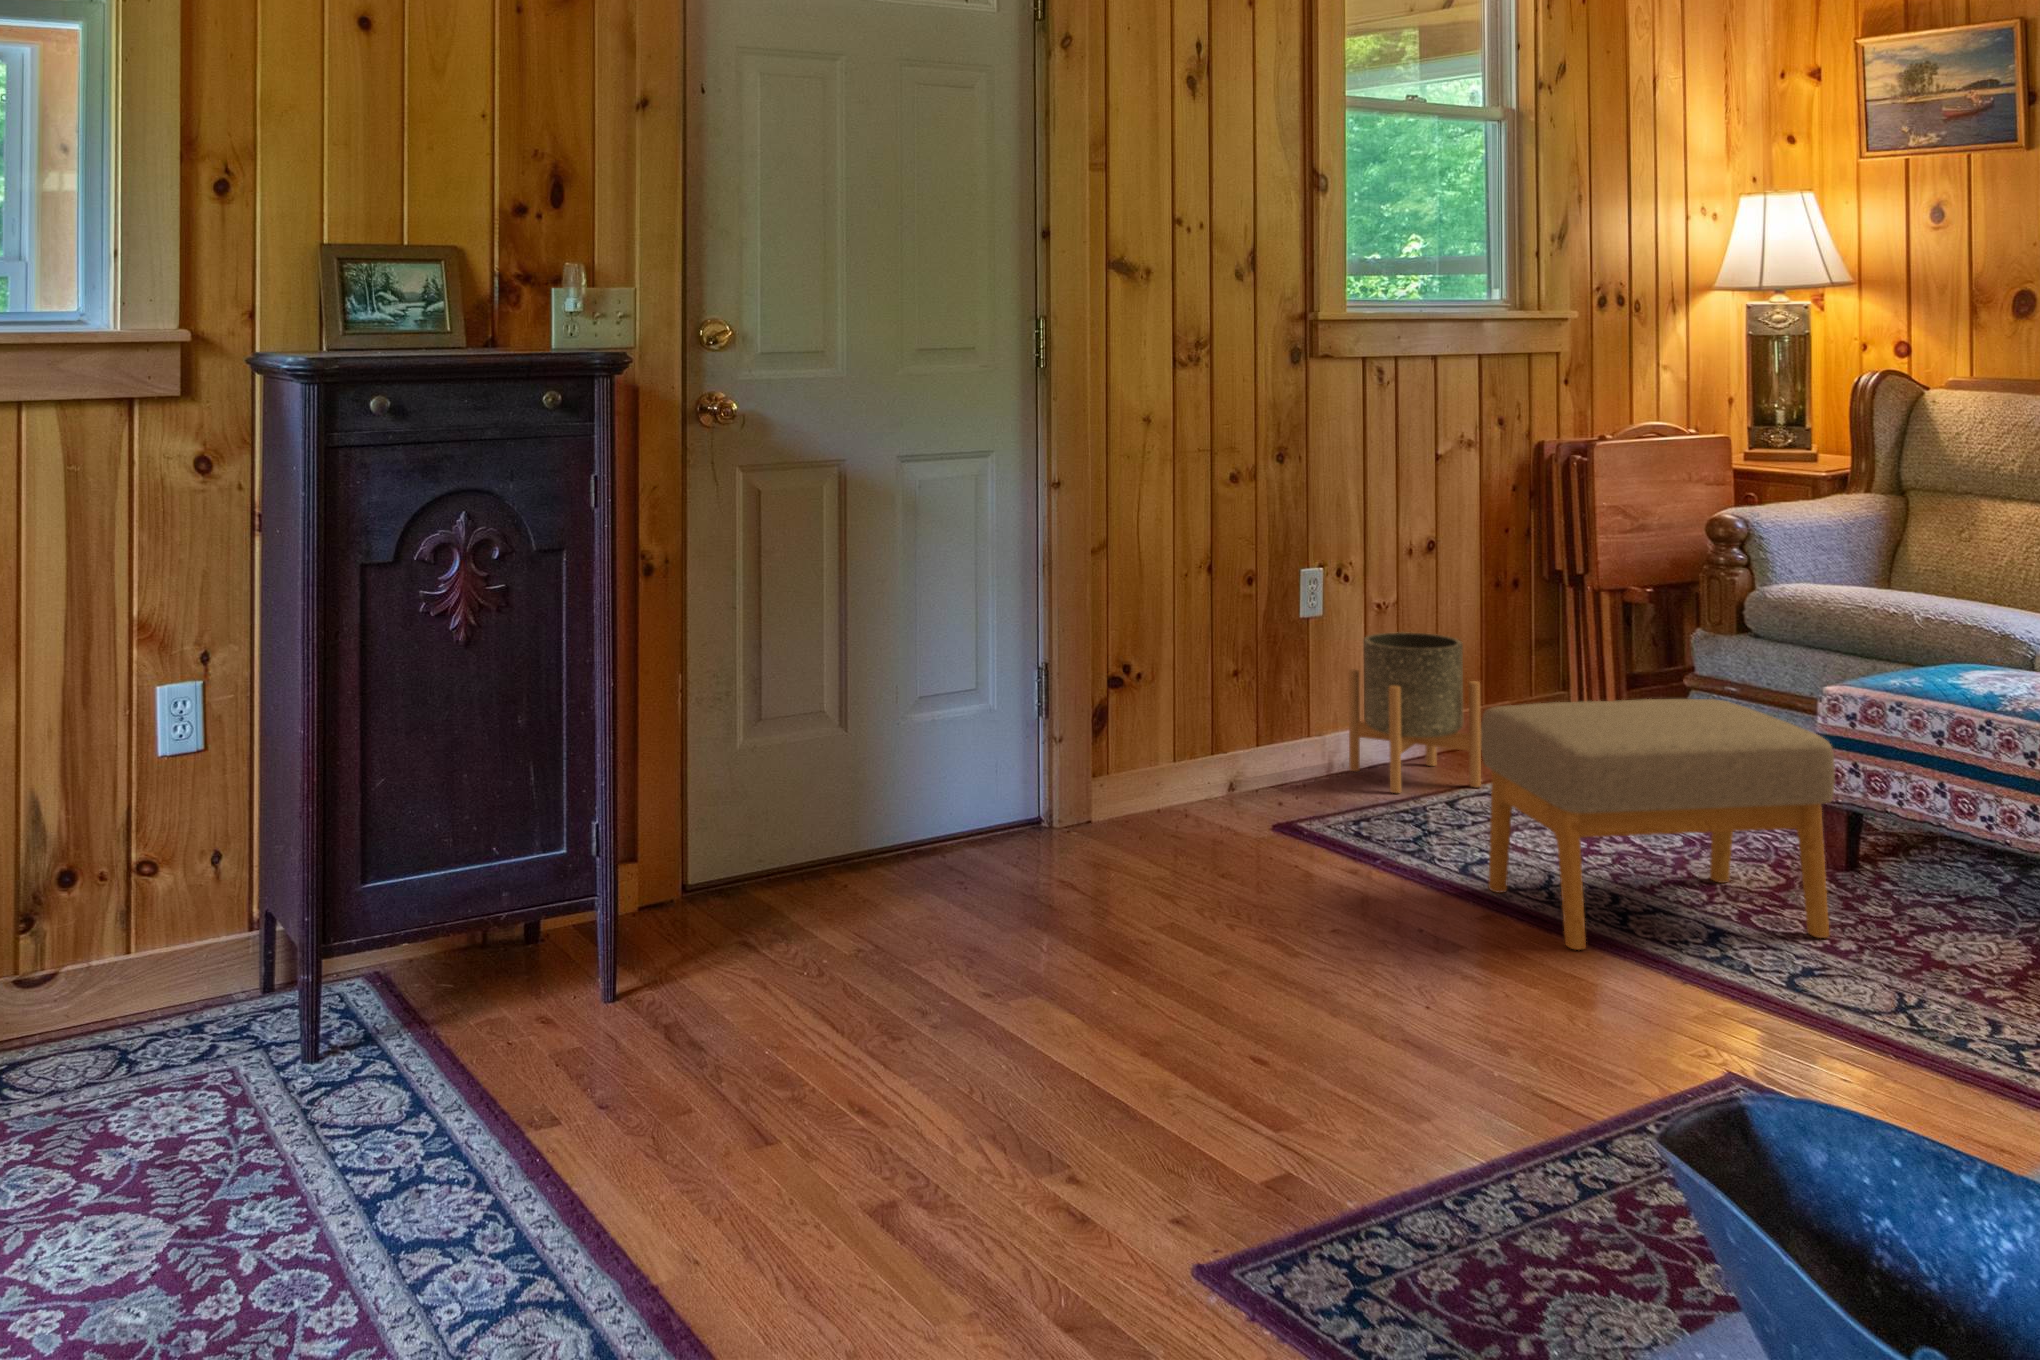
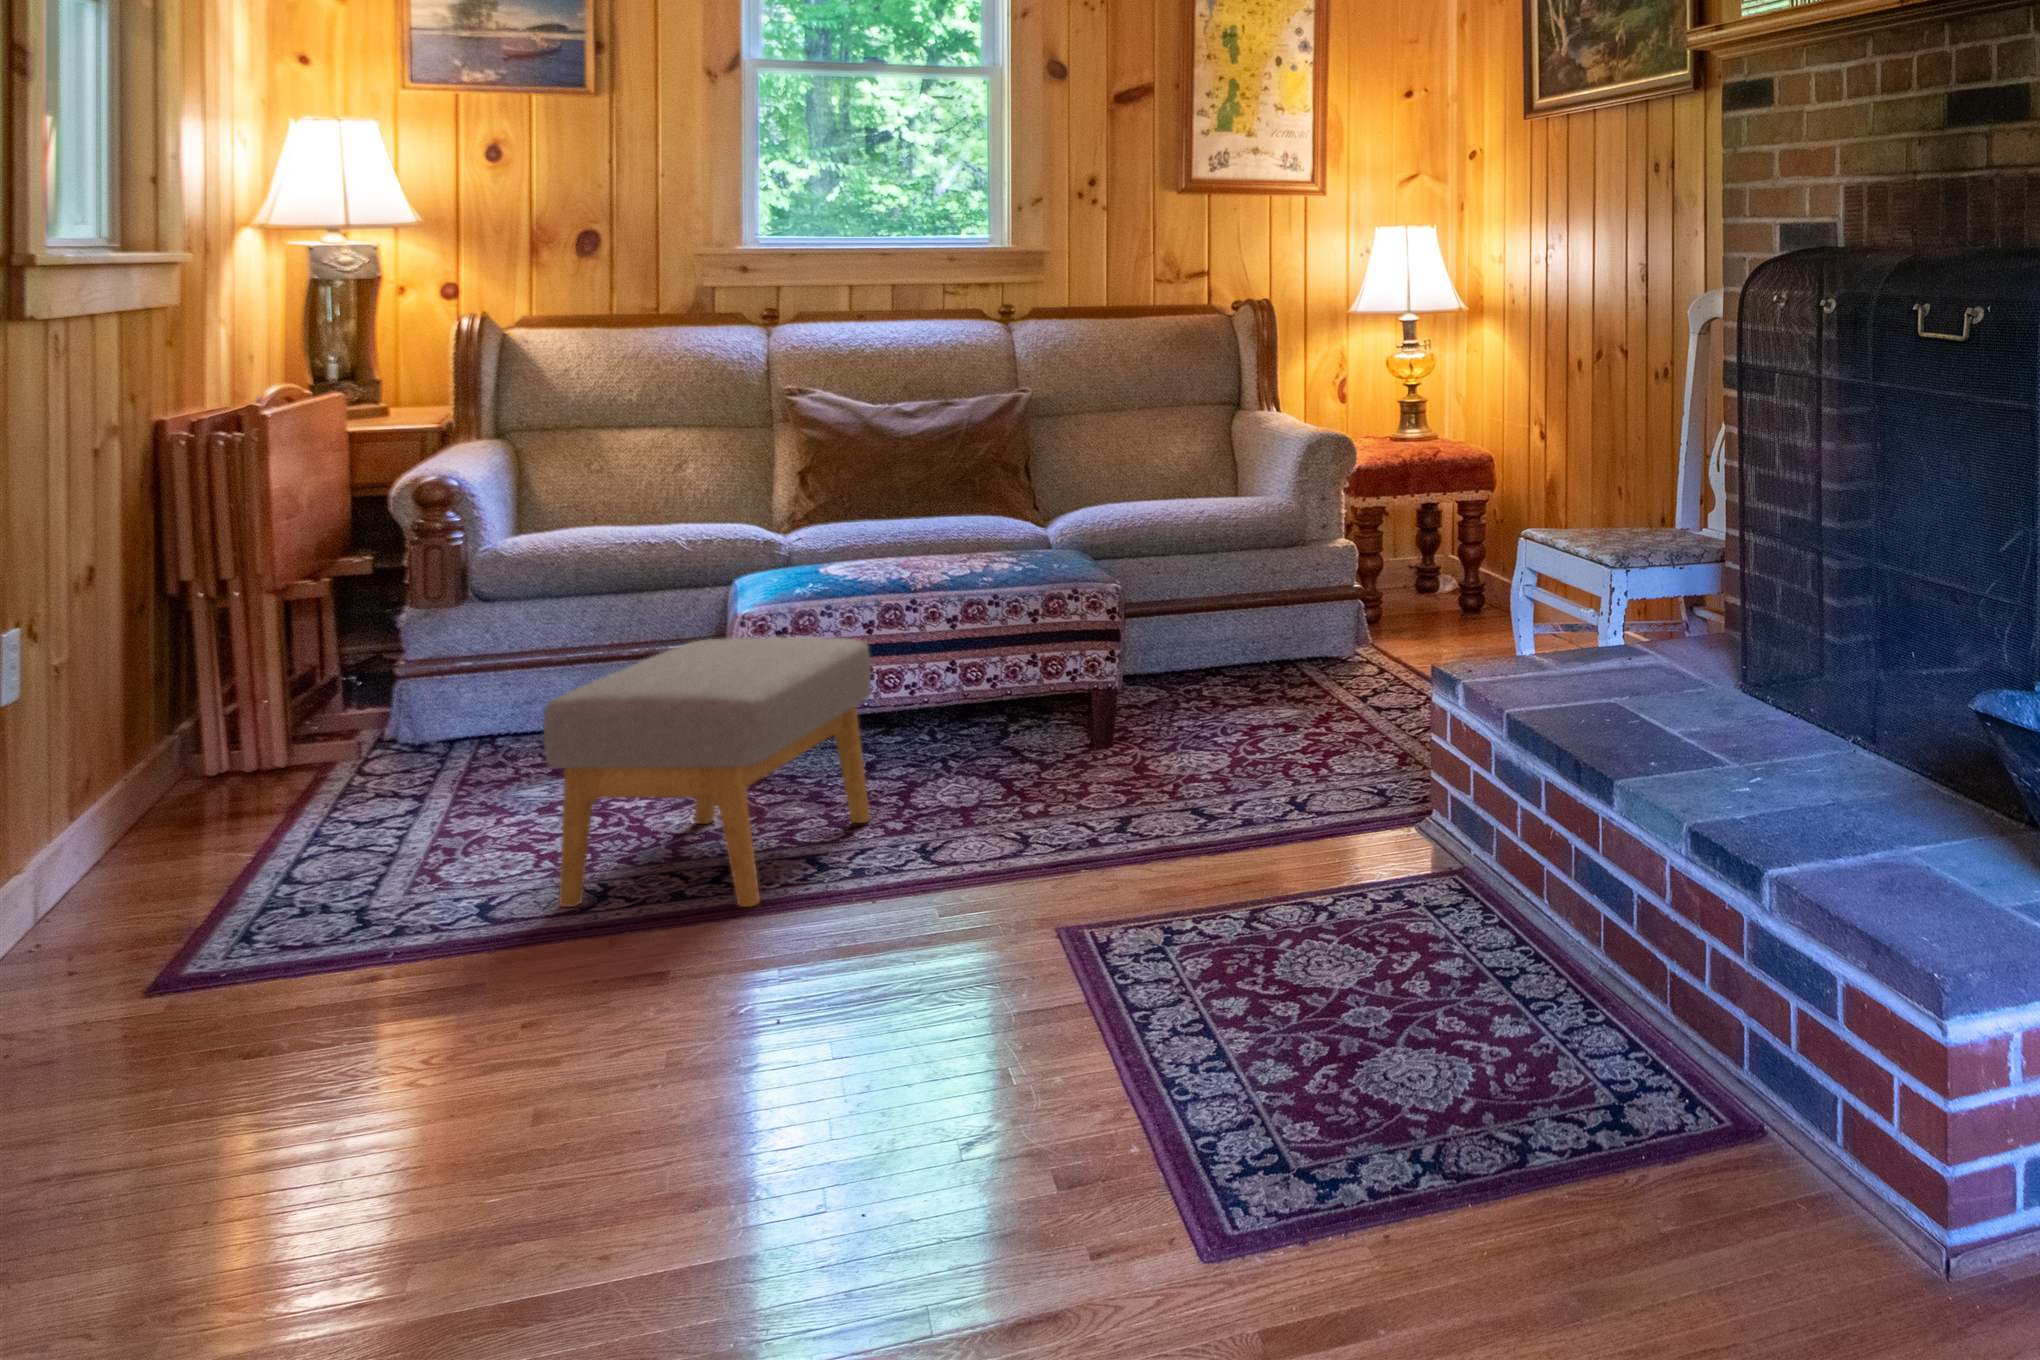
planter: present [1348,632,1481,793] -> none [71,675,292,896]

